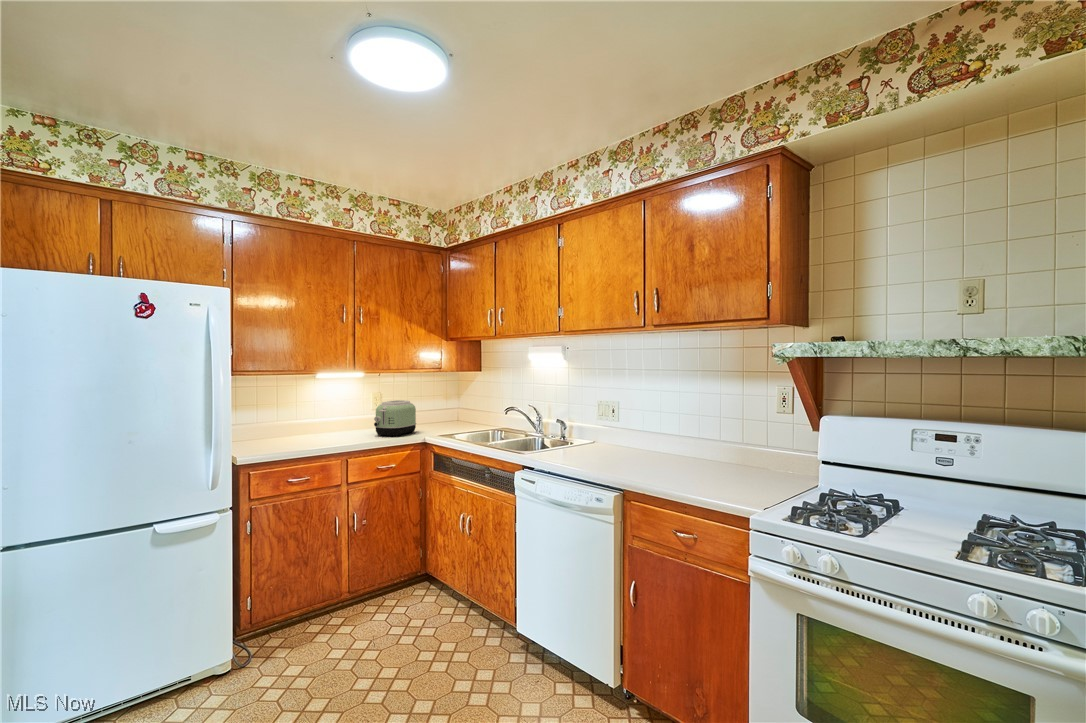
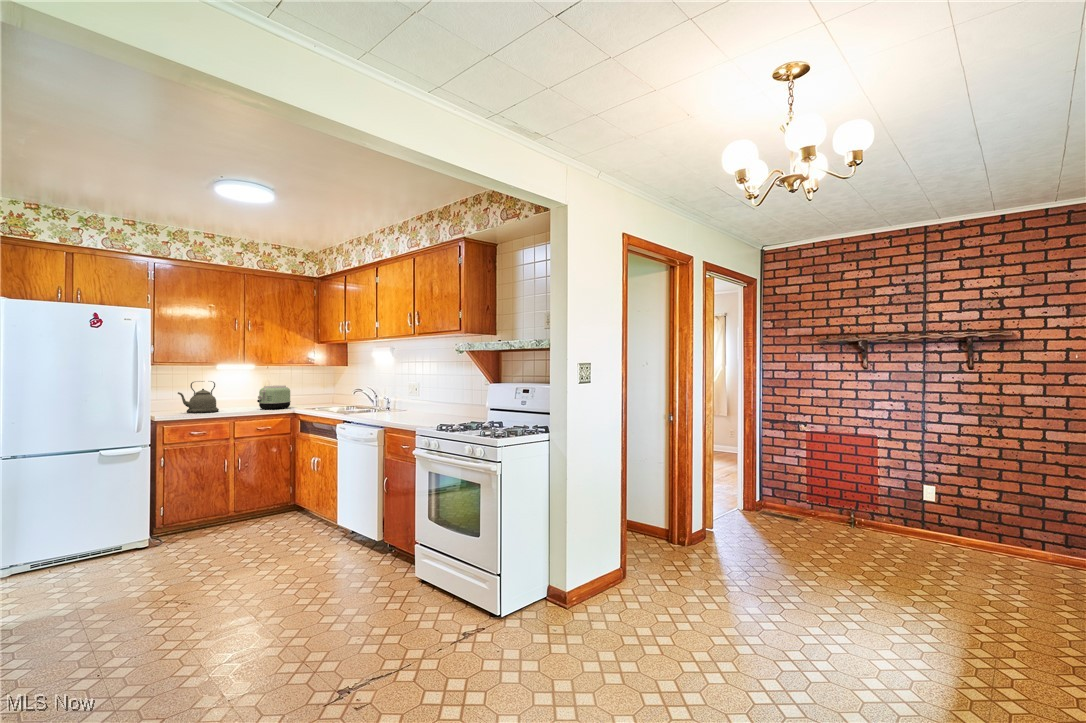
kettle: none [267,397,323,446] -> present [178,381,219,413]

